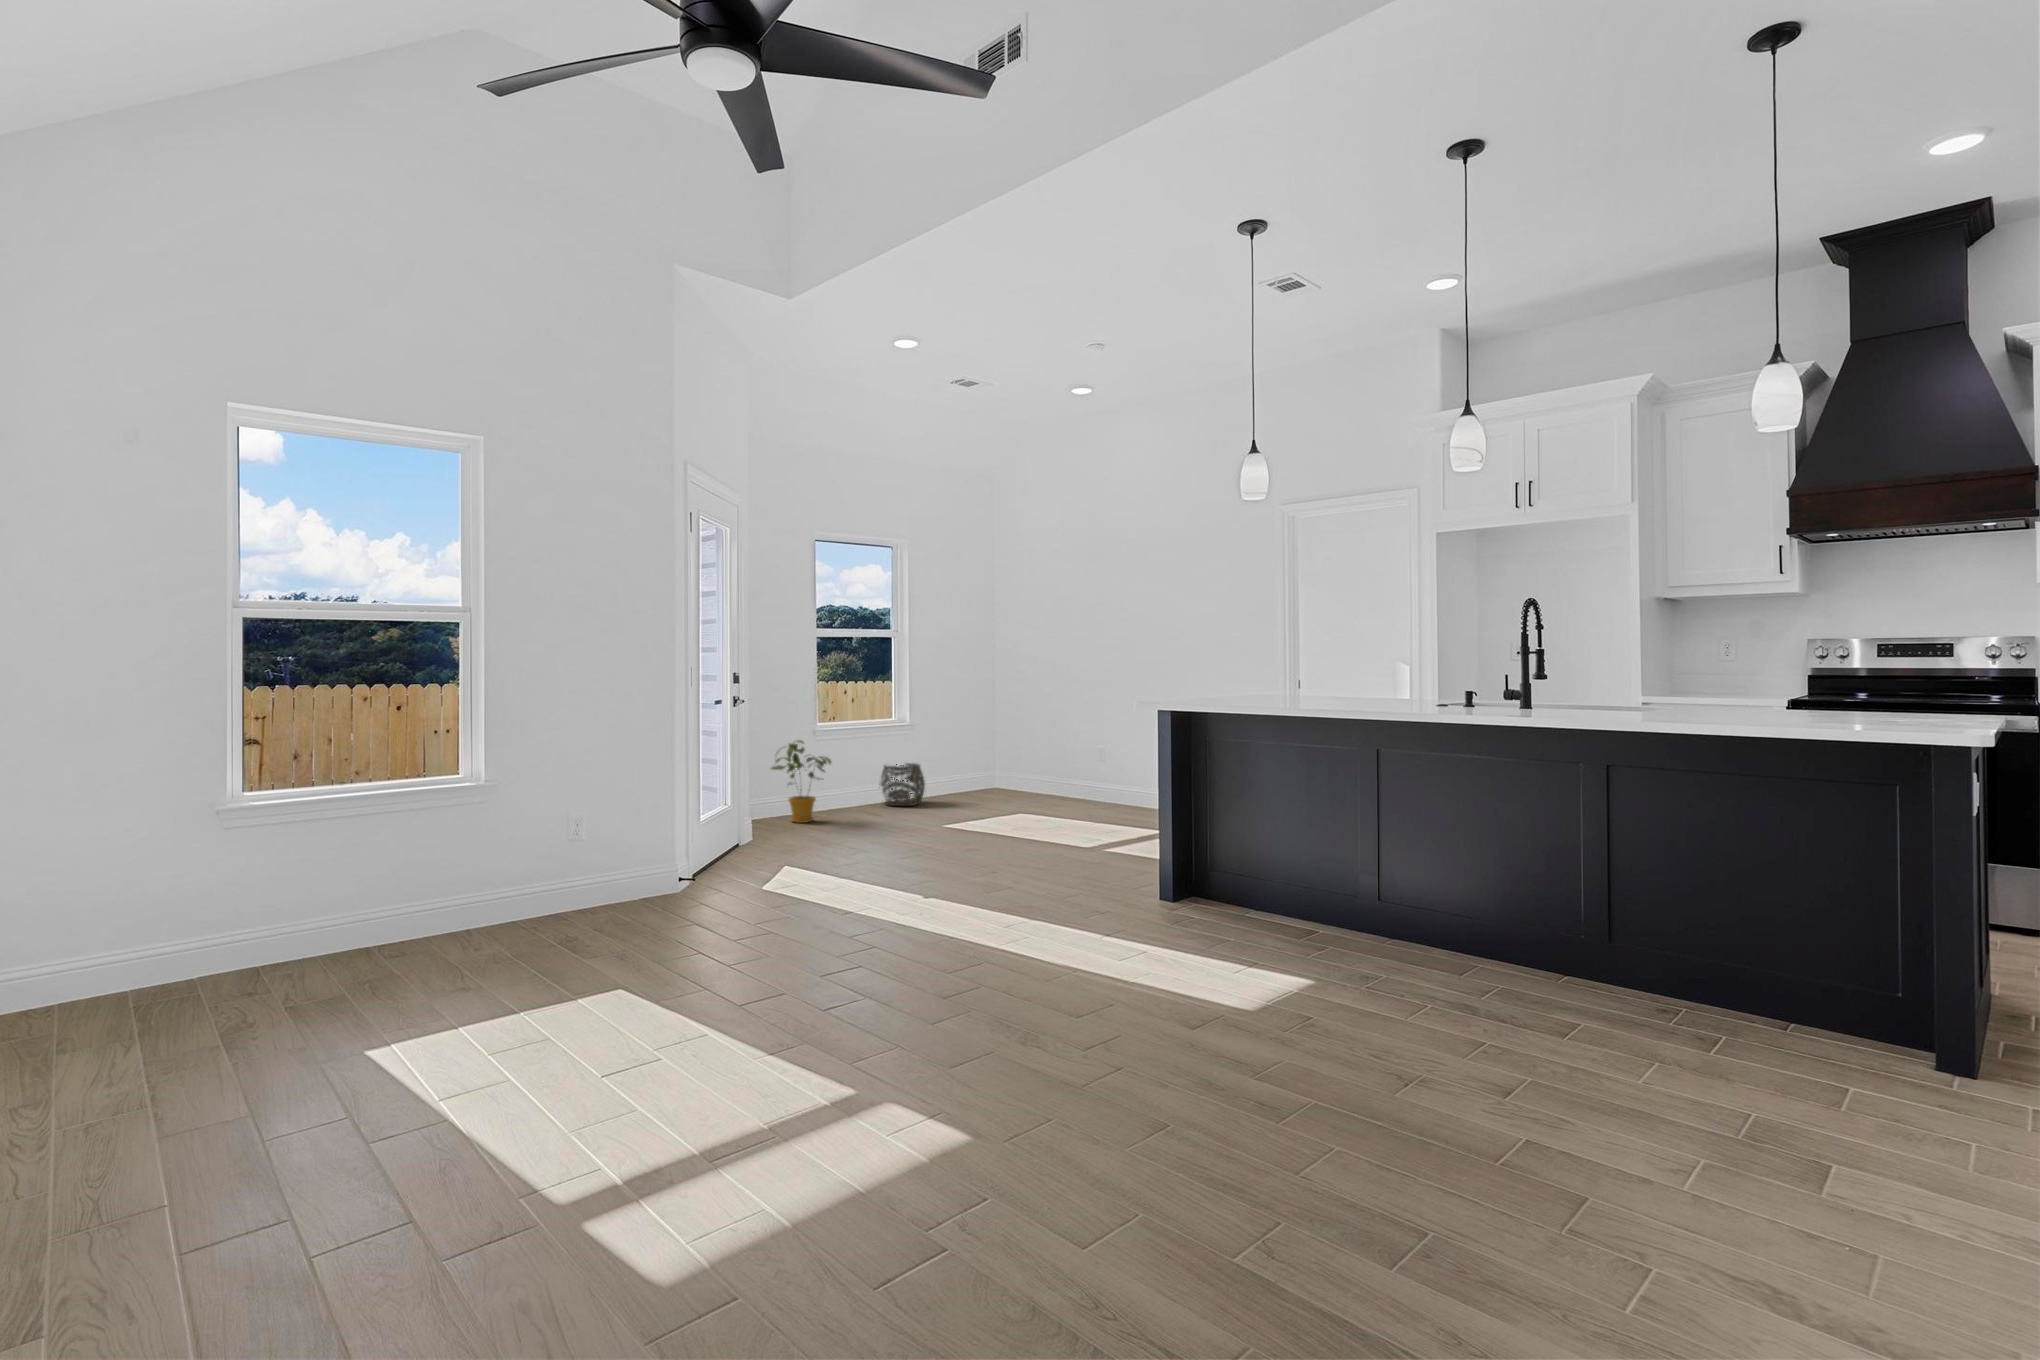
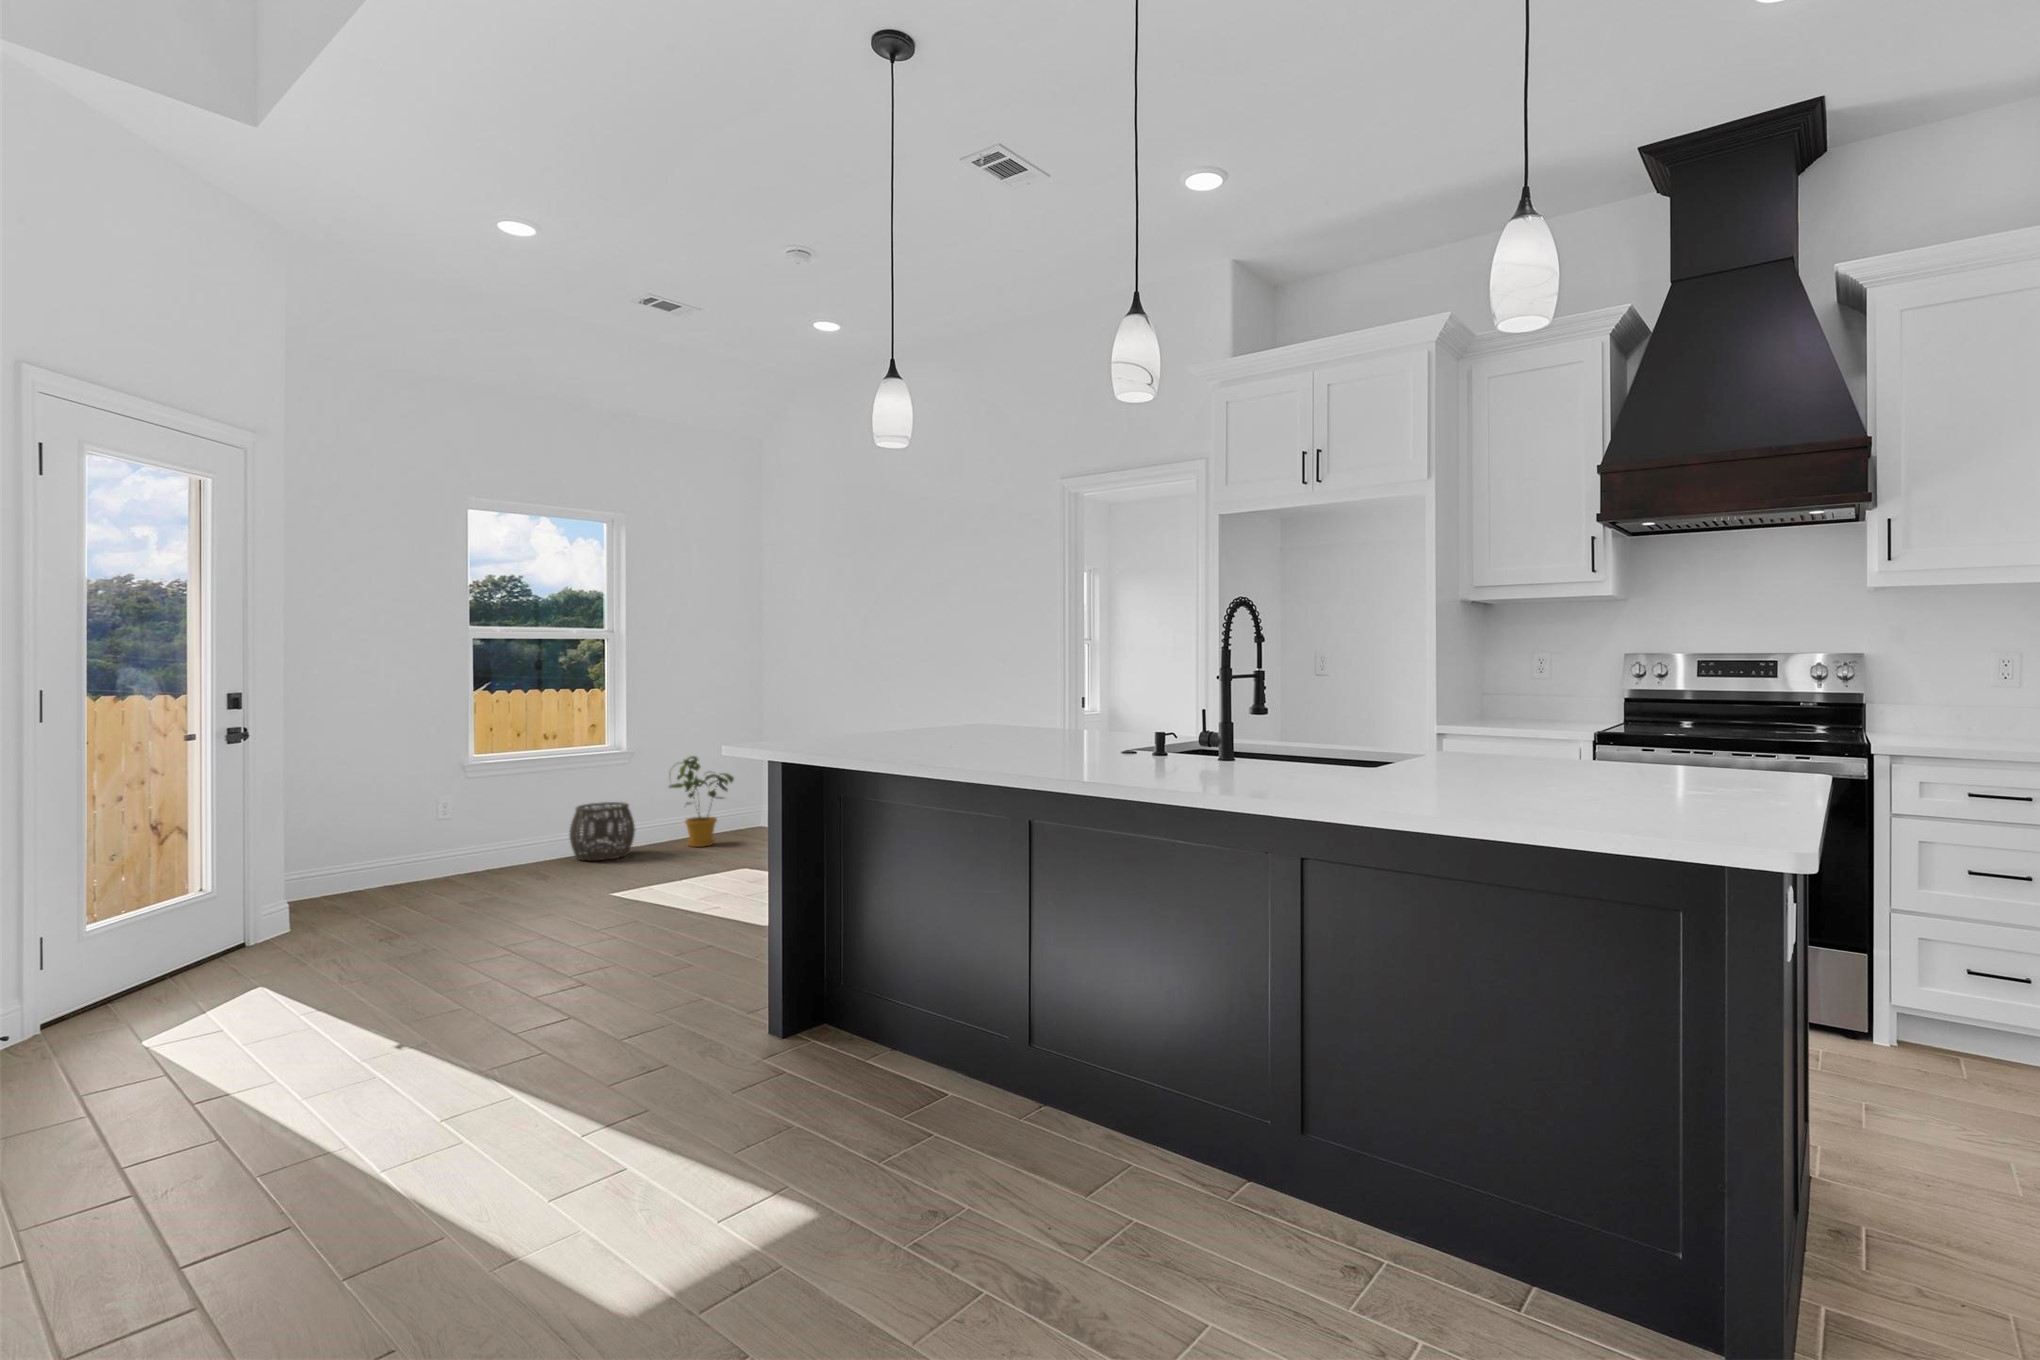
house plant: present [772,740,831,823] -> present [669,756,734,847]

